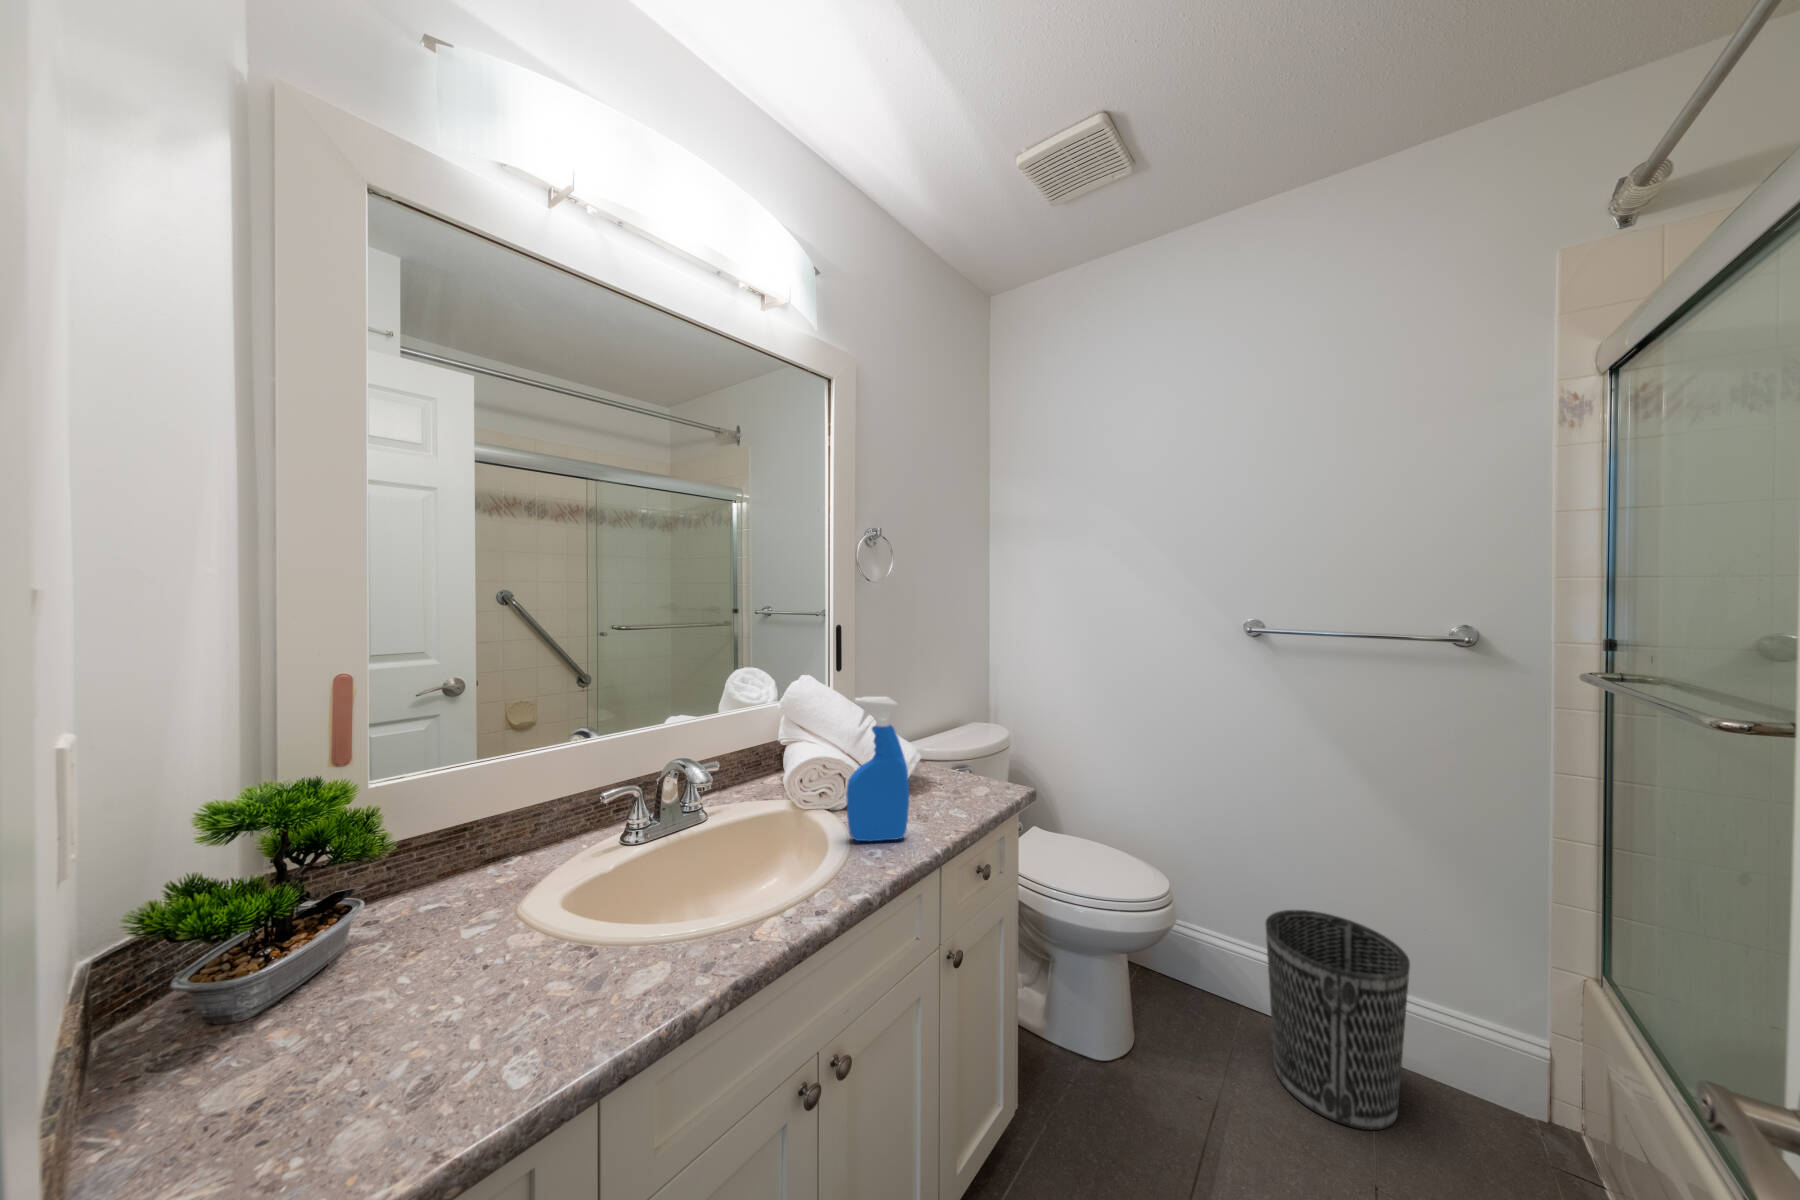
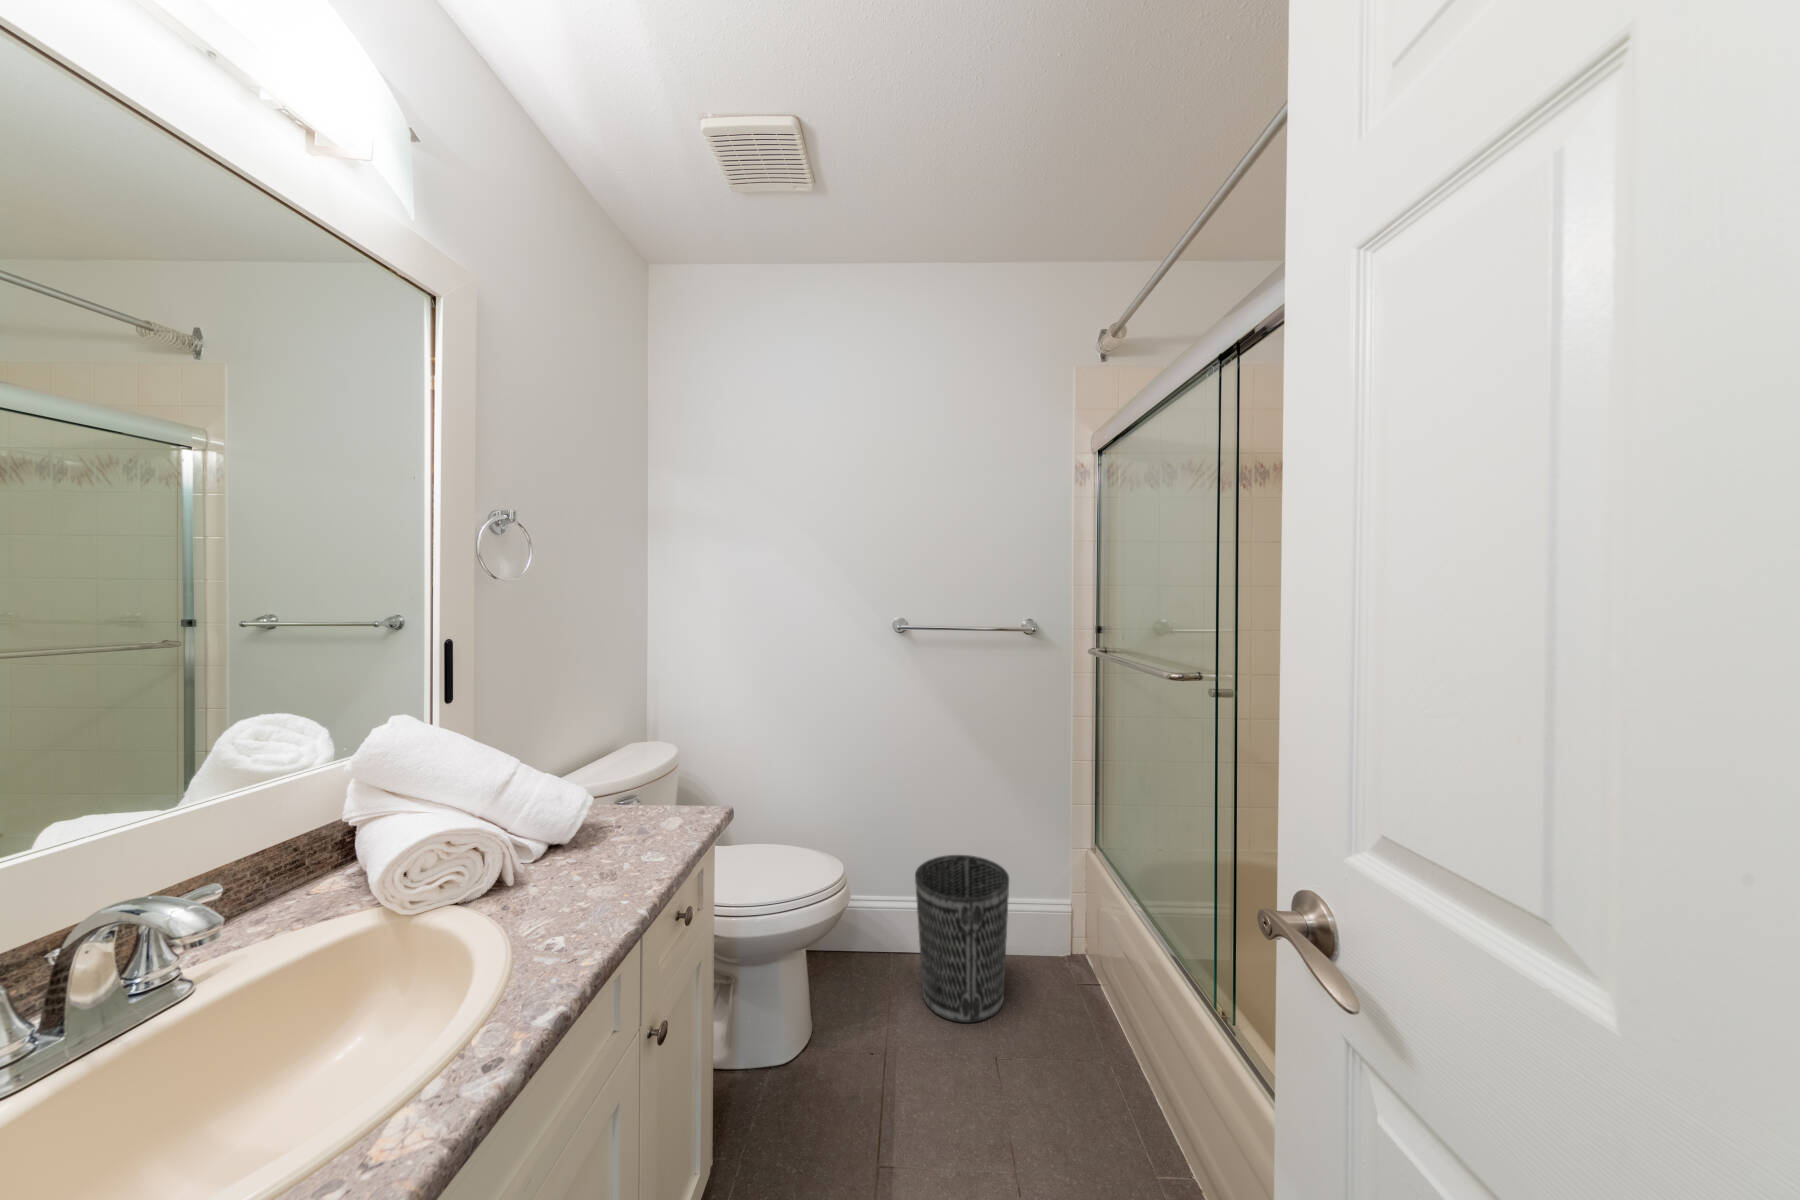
spray bottle: present [846,697,909,841] -> none [501,730,598,935]

